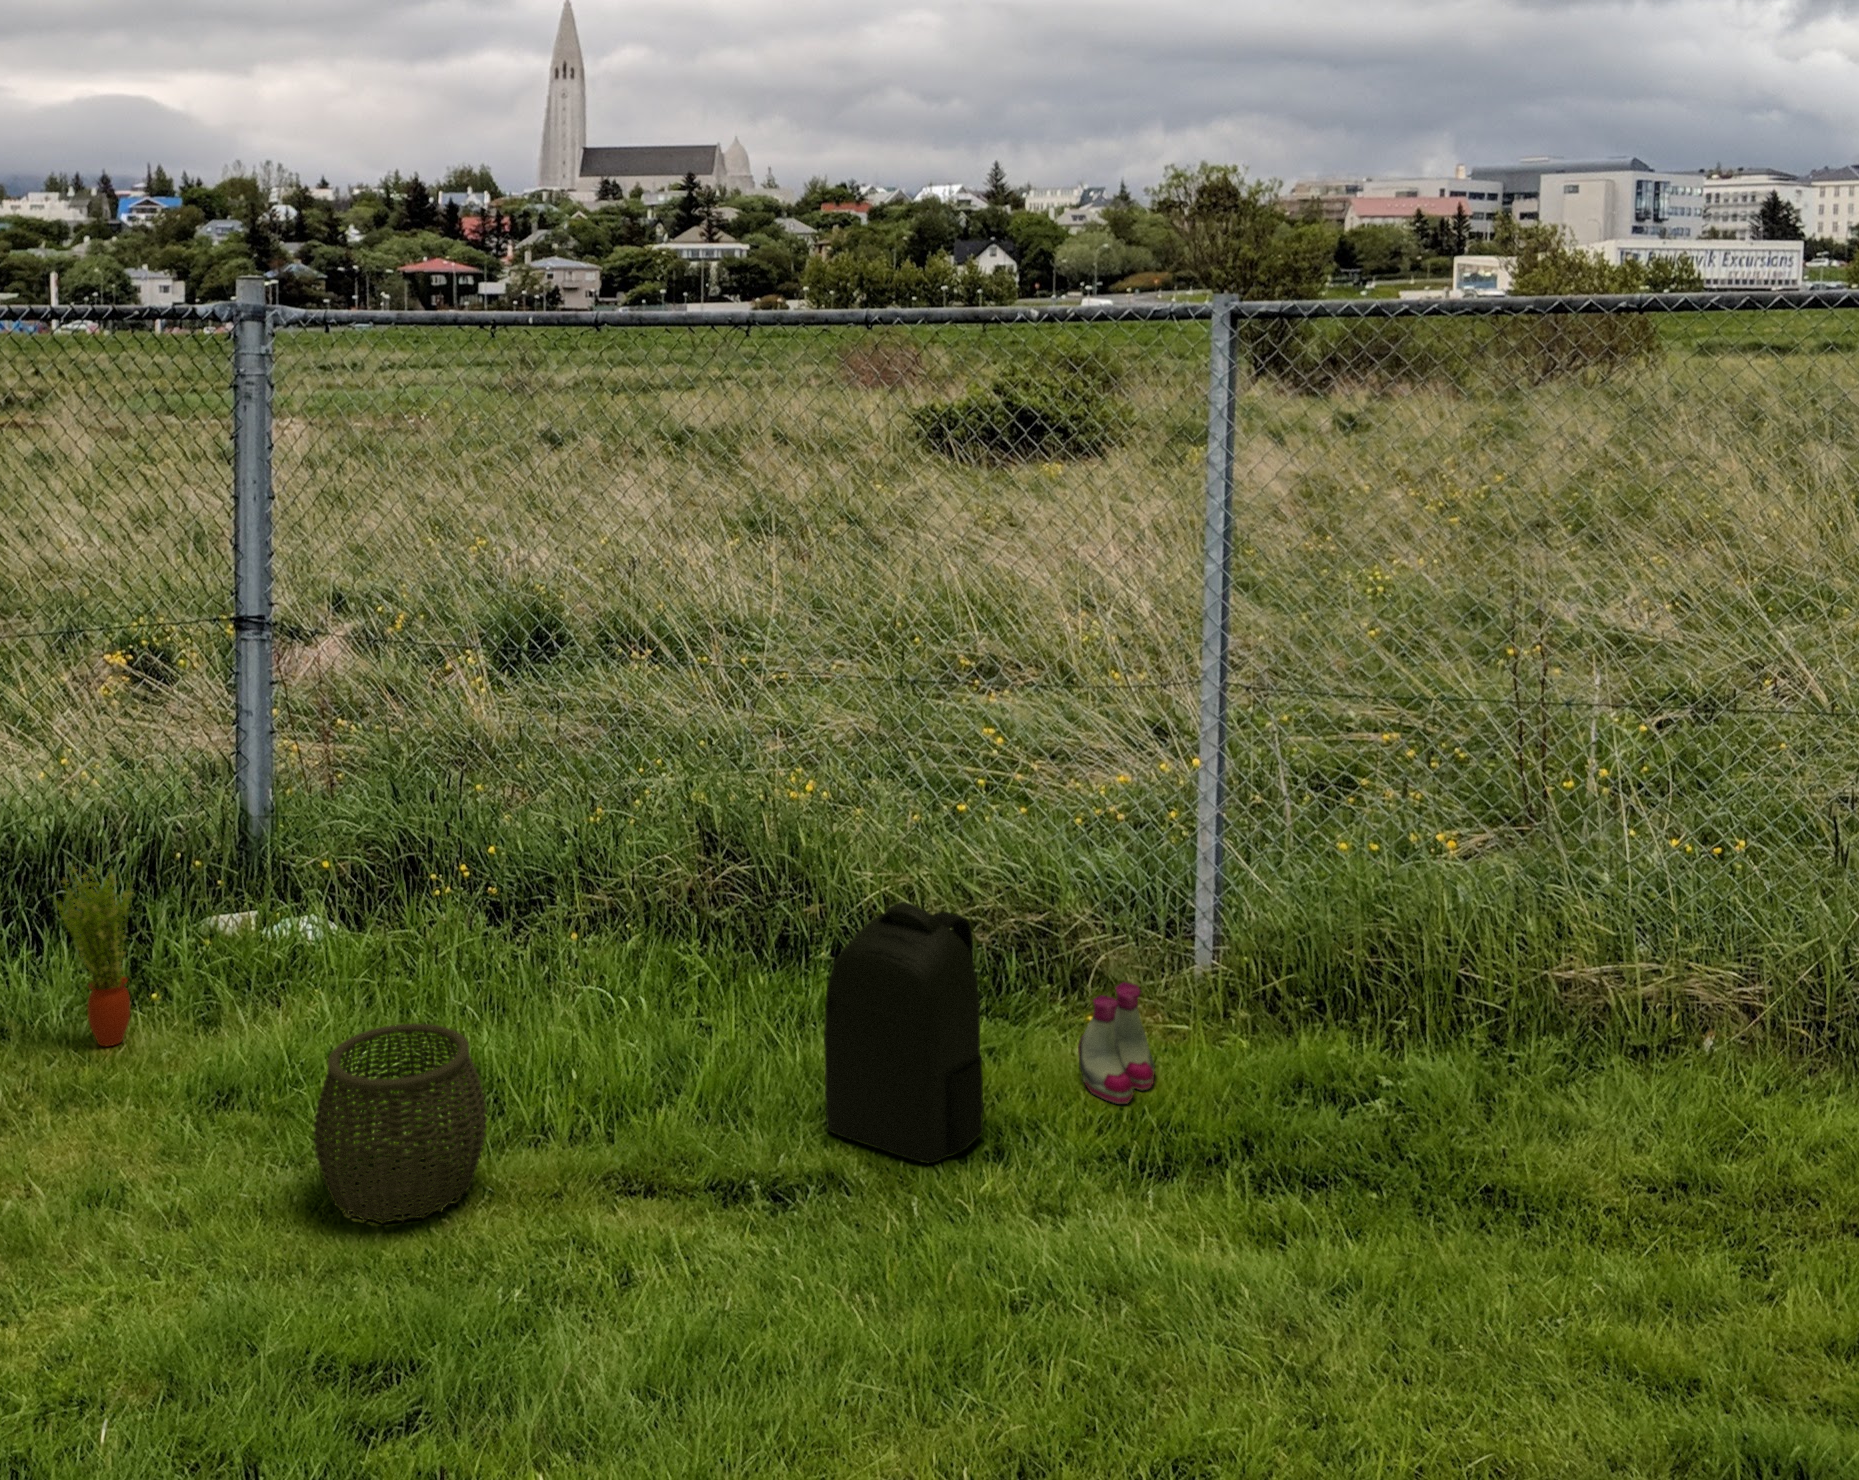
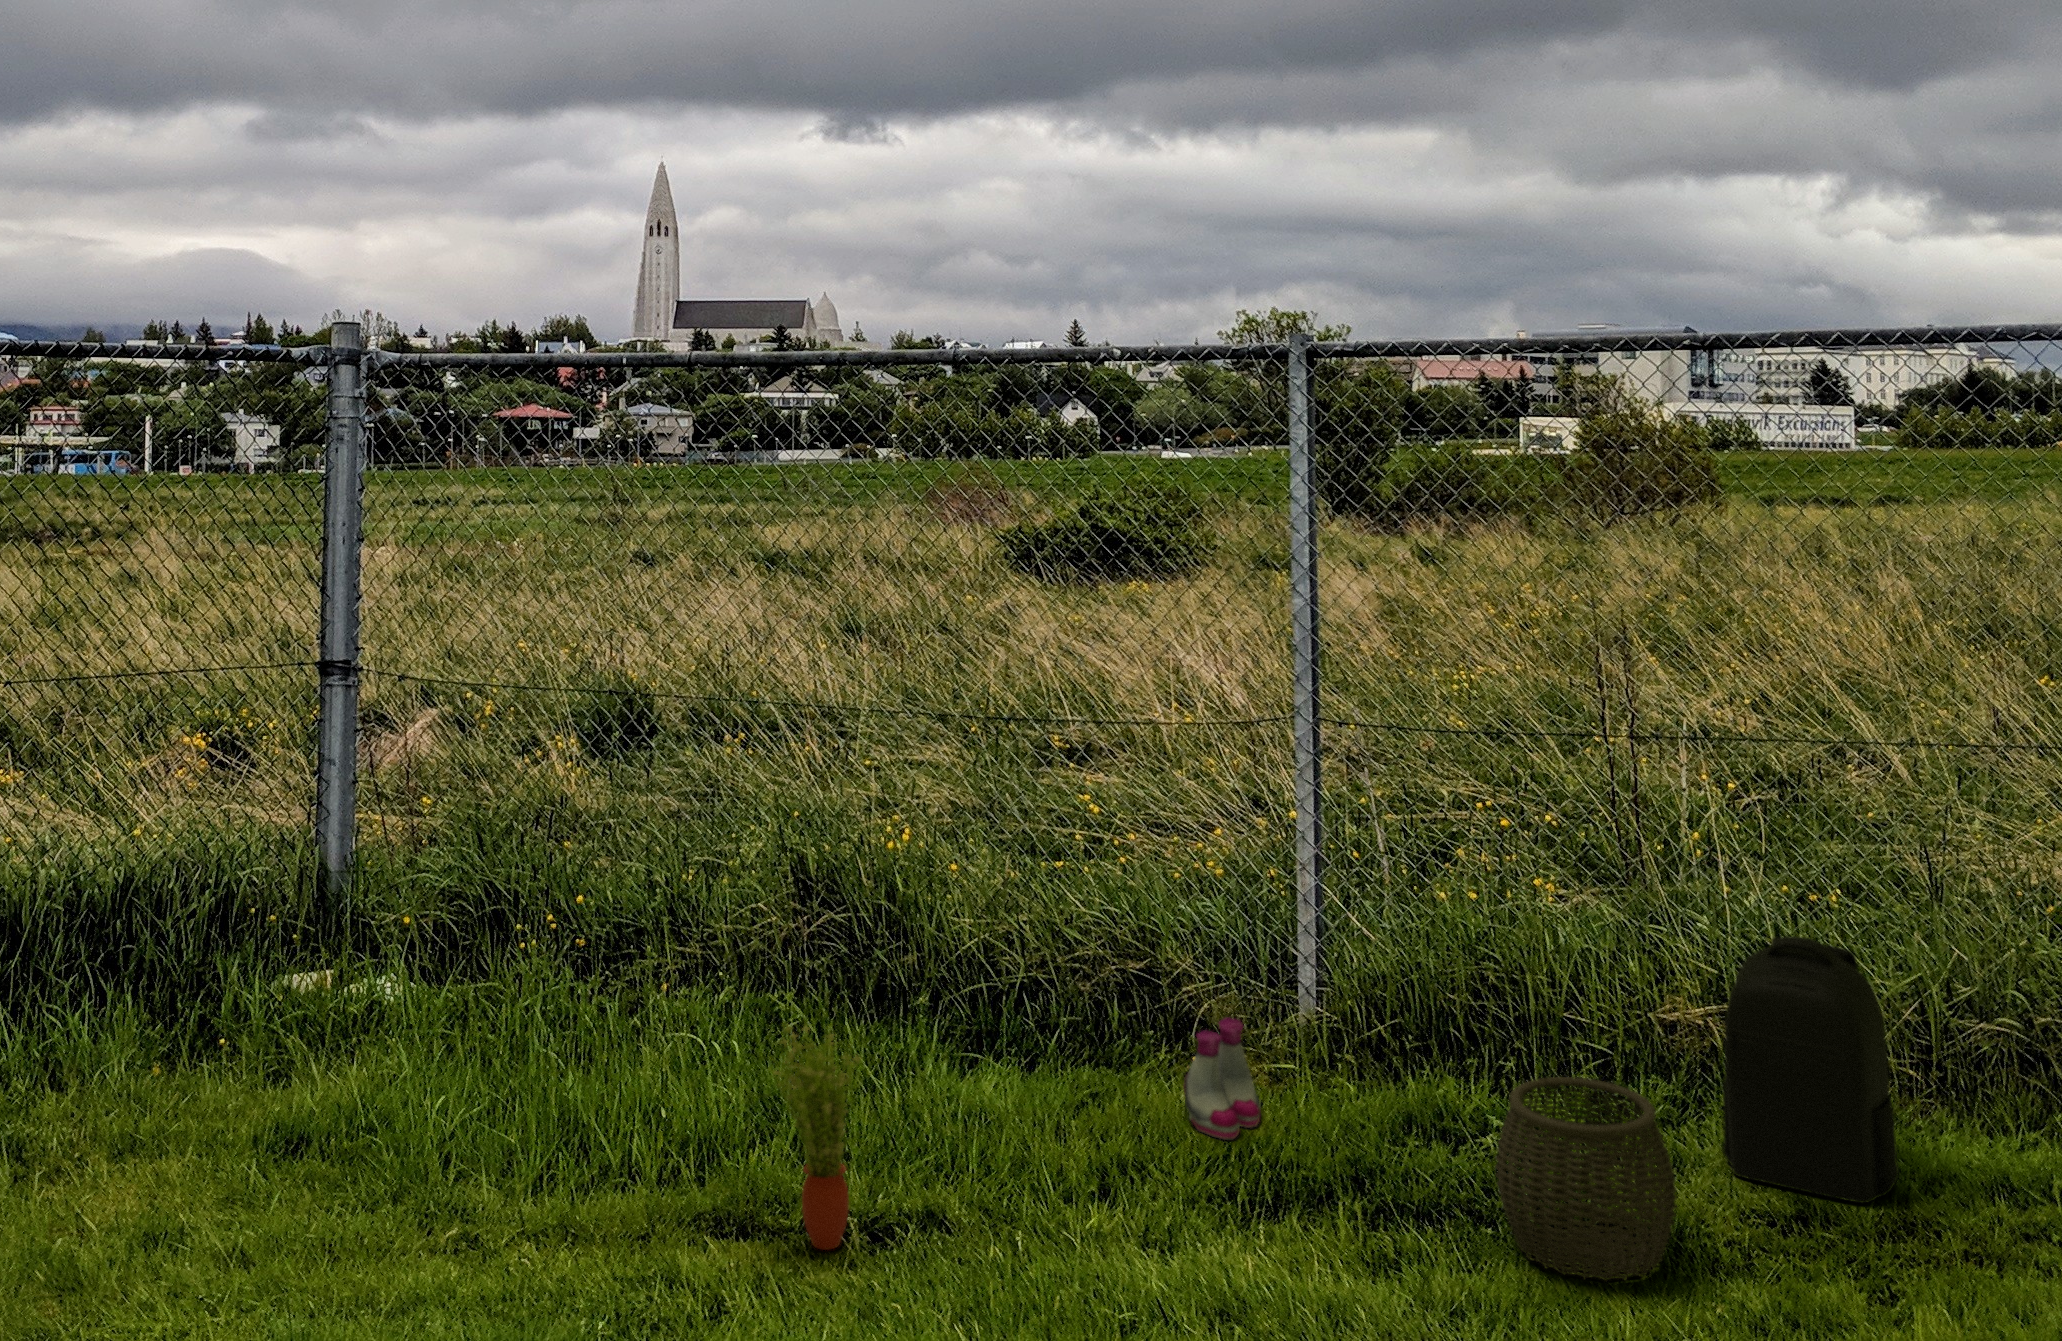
potted plant: present [55,866,132,1046] -> present [770,1024,860,1250]
backpack: present [824,902,984,1163] -> present [1723,936,1899,1203]
woven basket: present [313,1024,487,1224] -> present [1496,1077,1677,1282]

